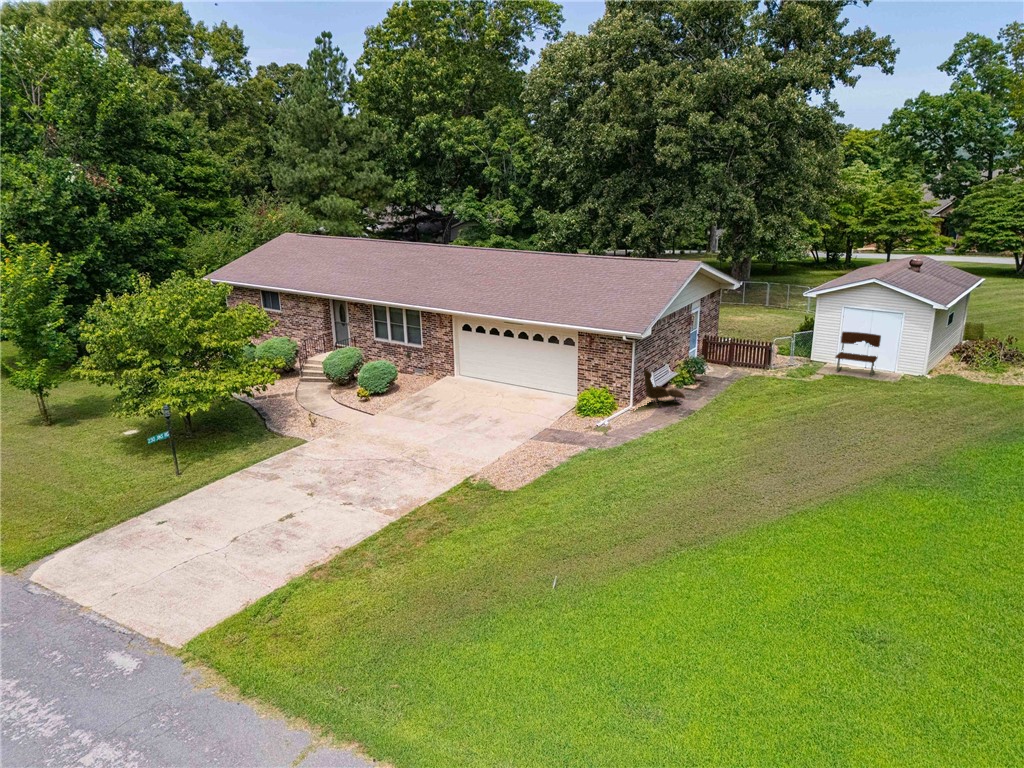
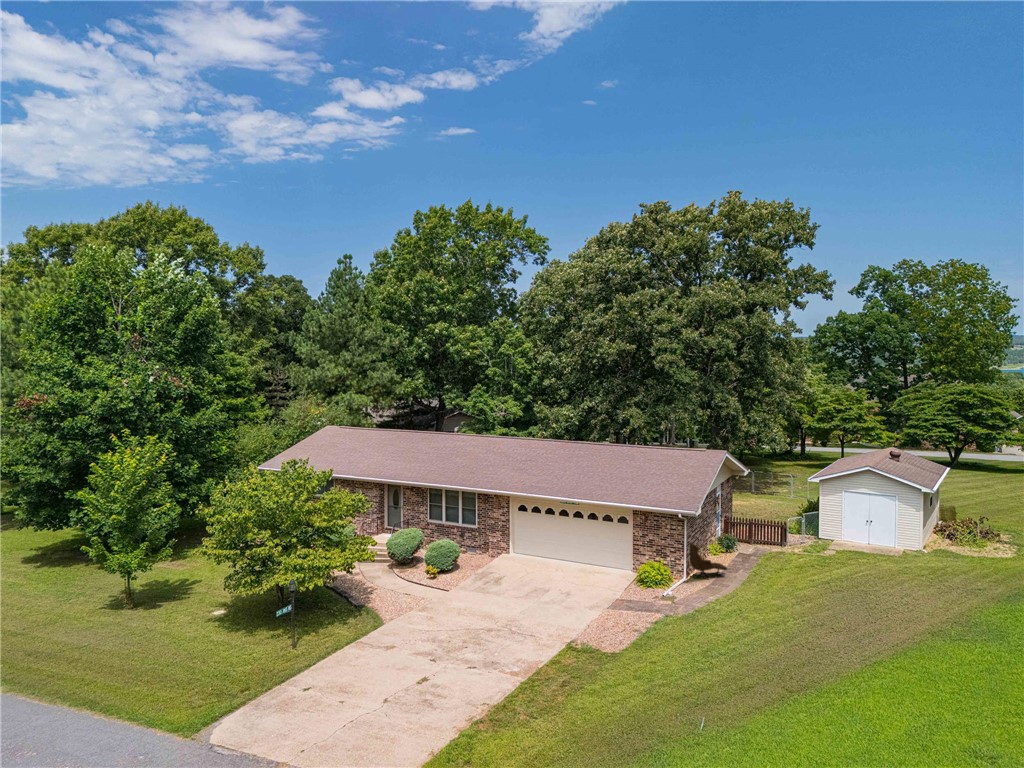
bench: present [835,332,881,376] -> none [841,511,877,550]

